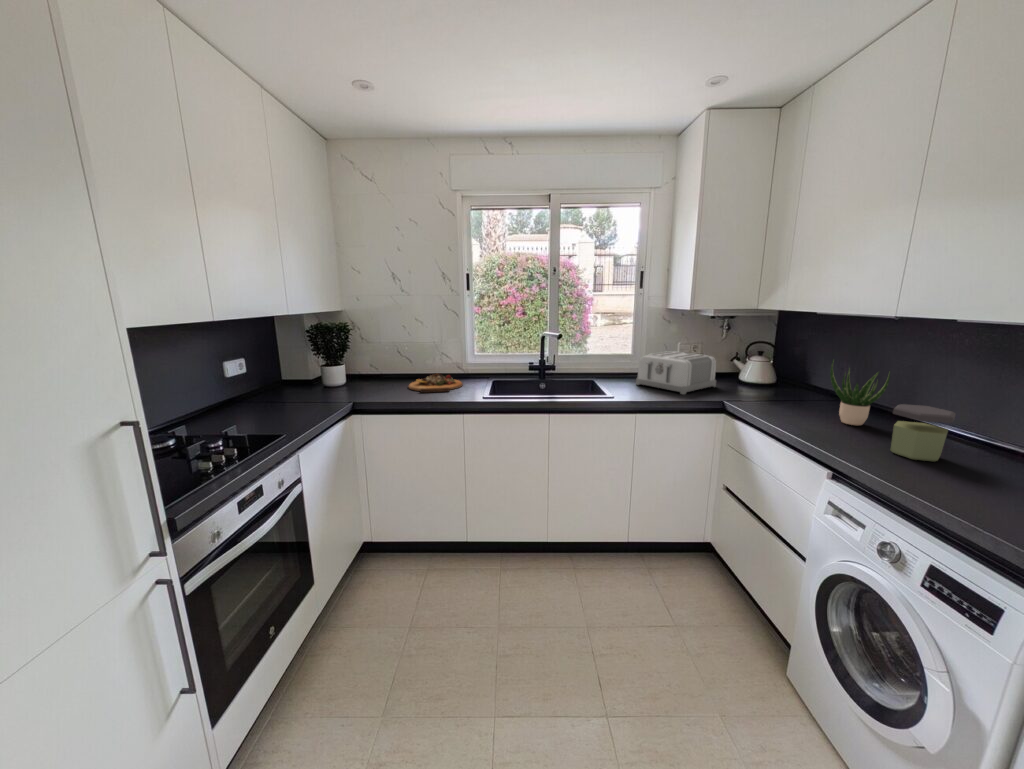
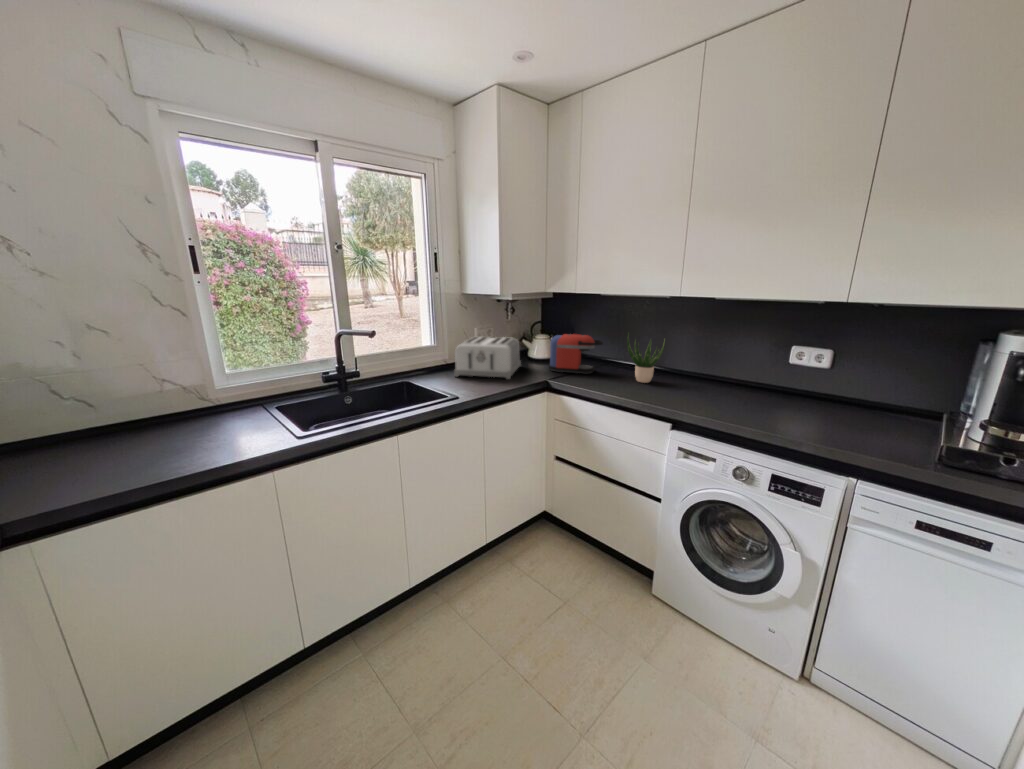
coffee maker: none [742,356,814,404] -> present [549,334,603,373]
cutting board: present [409,374,463,393] -> none [118,411,233,452]
jar: present [891,404,956,462] -> none [689,362,727,402]

